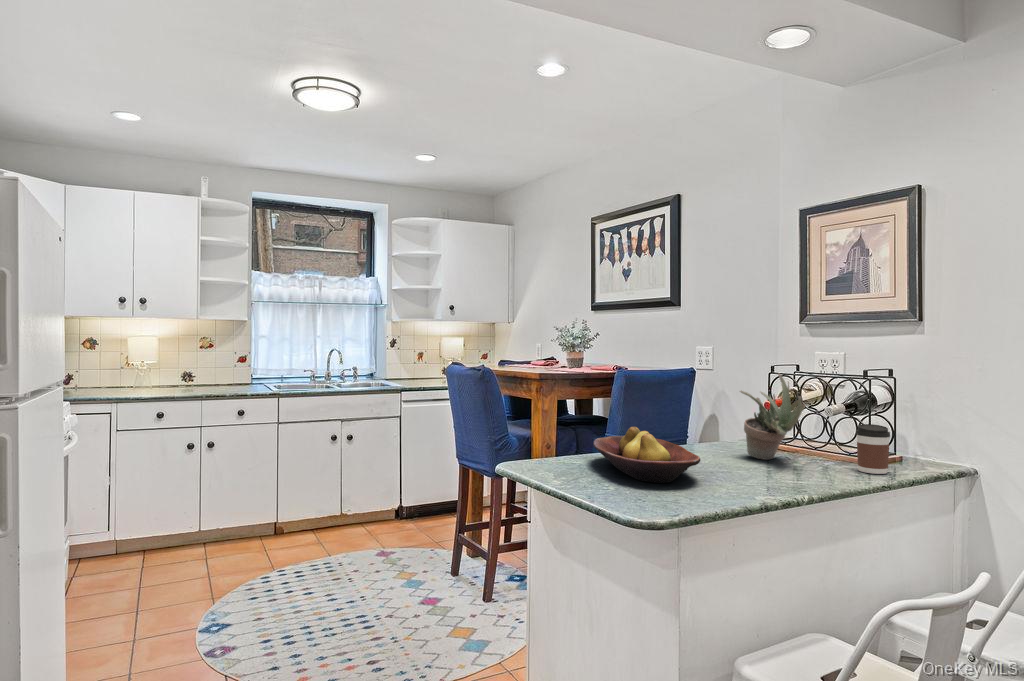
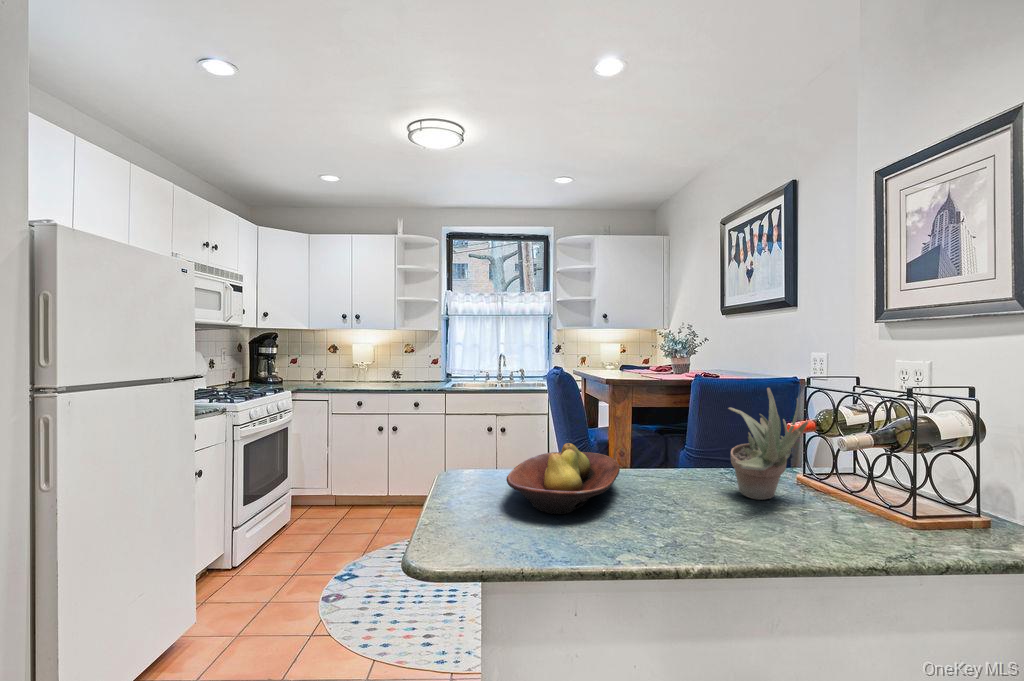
coffee cup: present [856,424,890,474] -> none [868,466,922,544]

